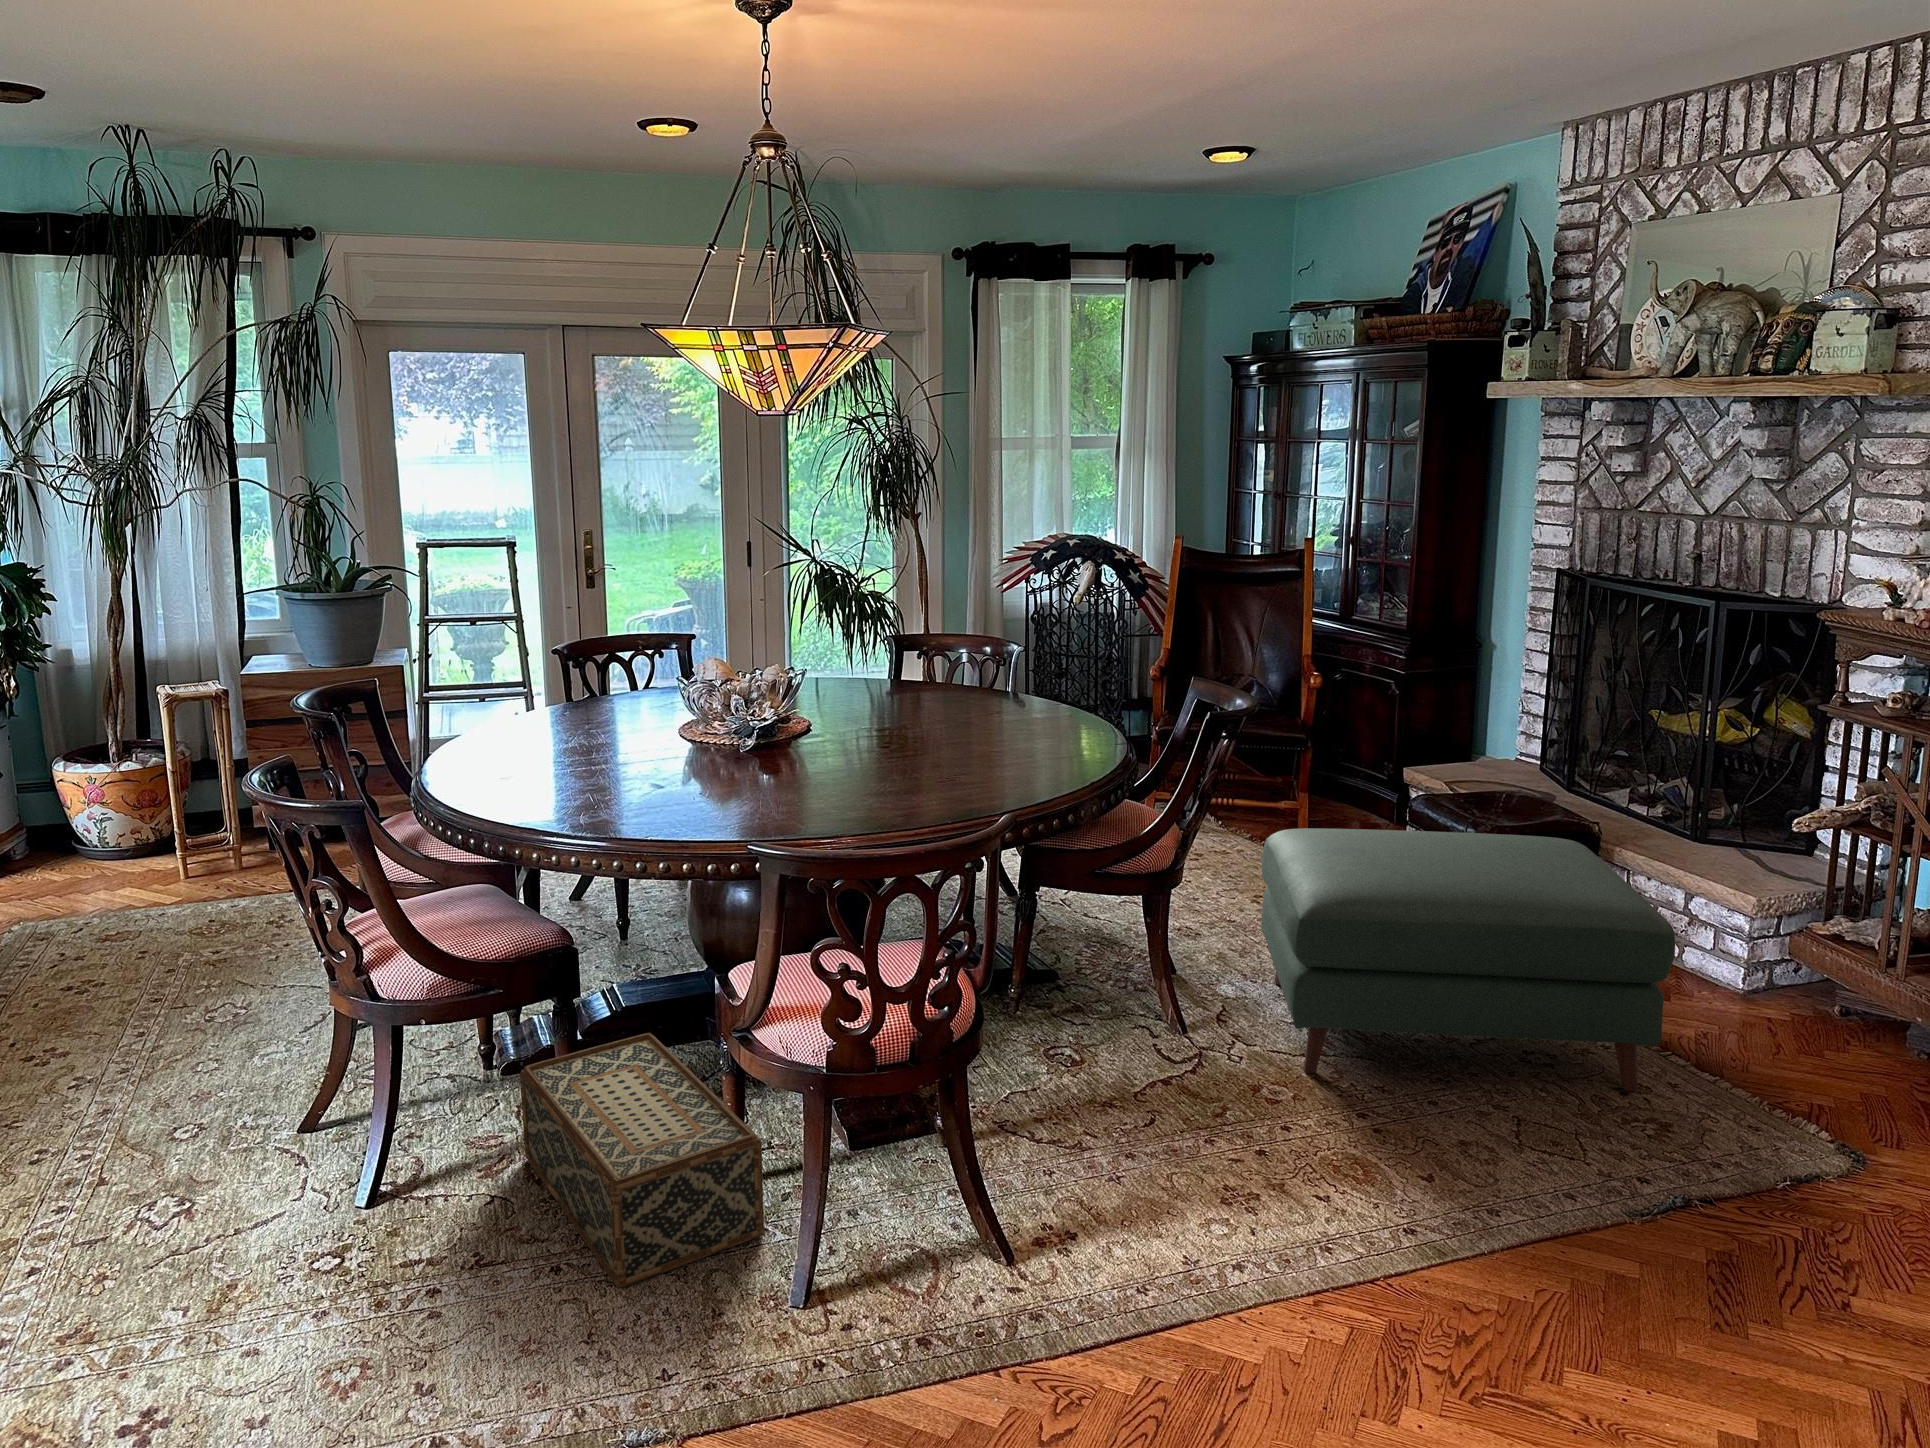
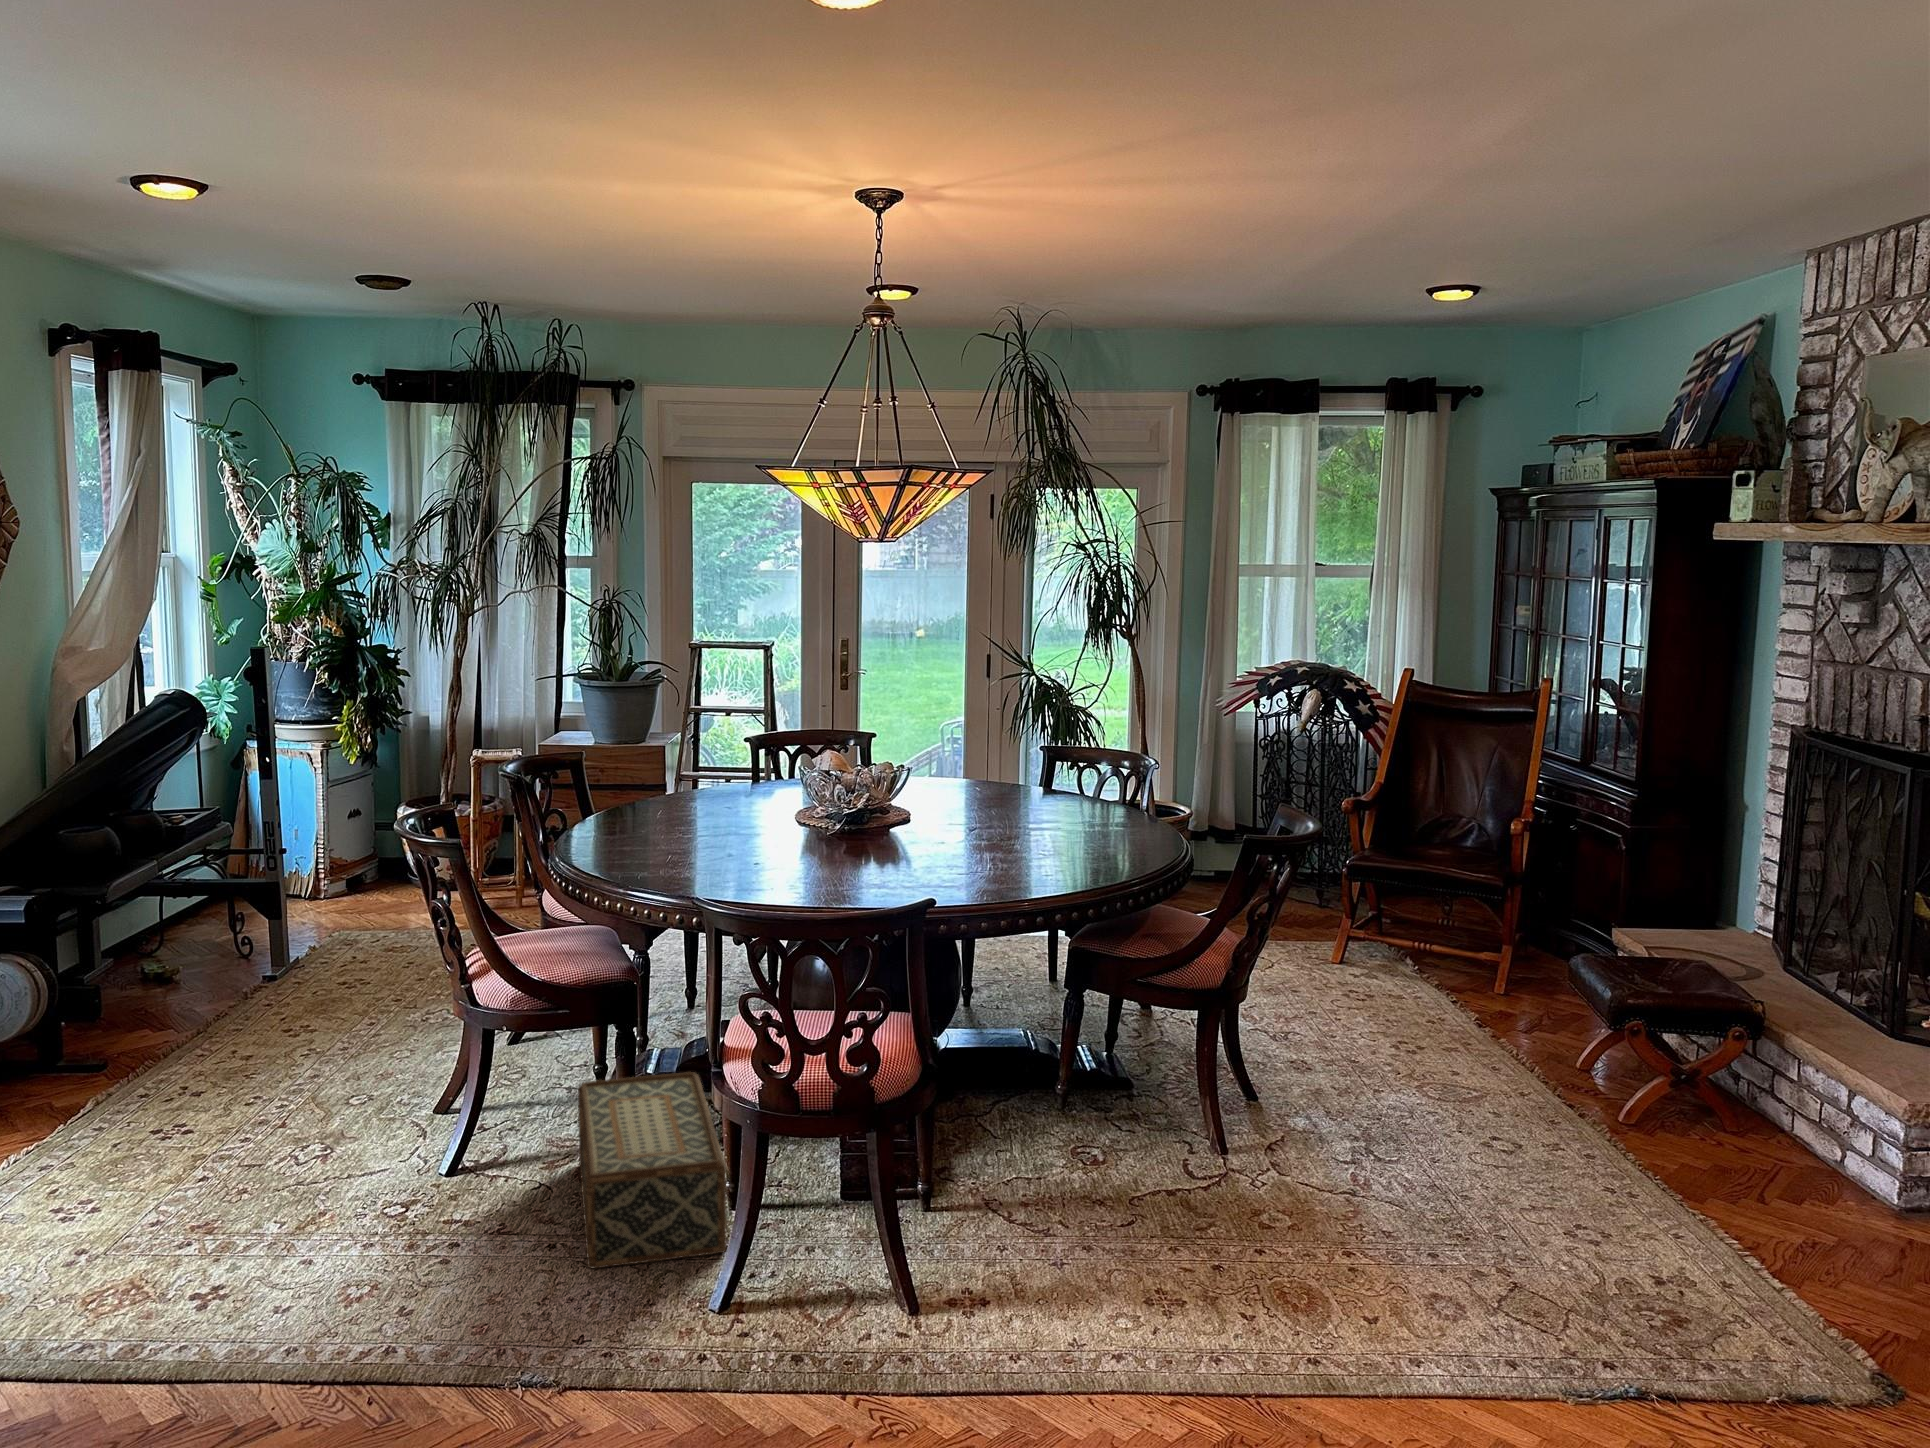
ottoman: present [1261,828,1675,1092] -> none [1299,969,1713,1288]

